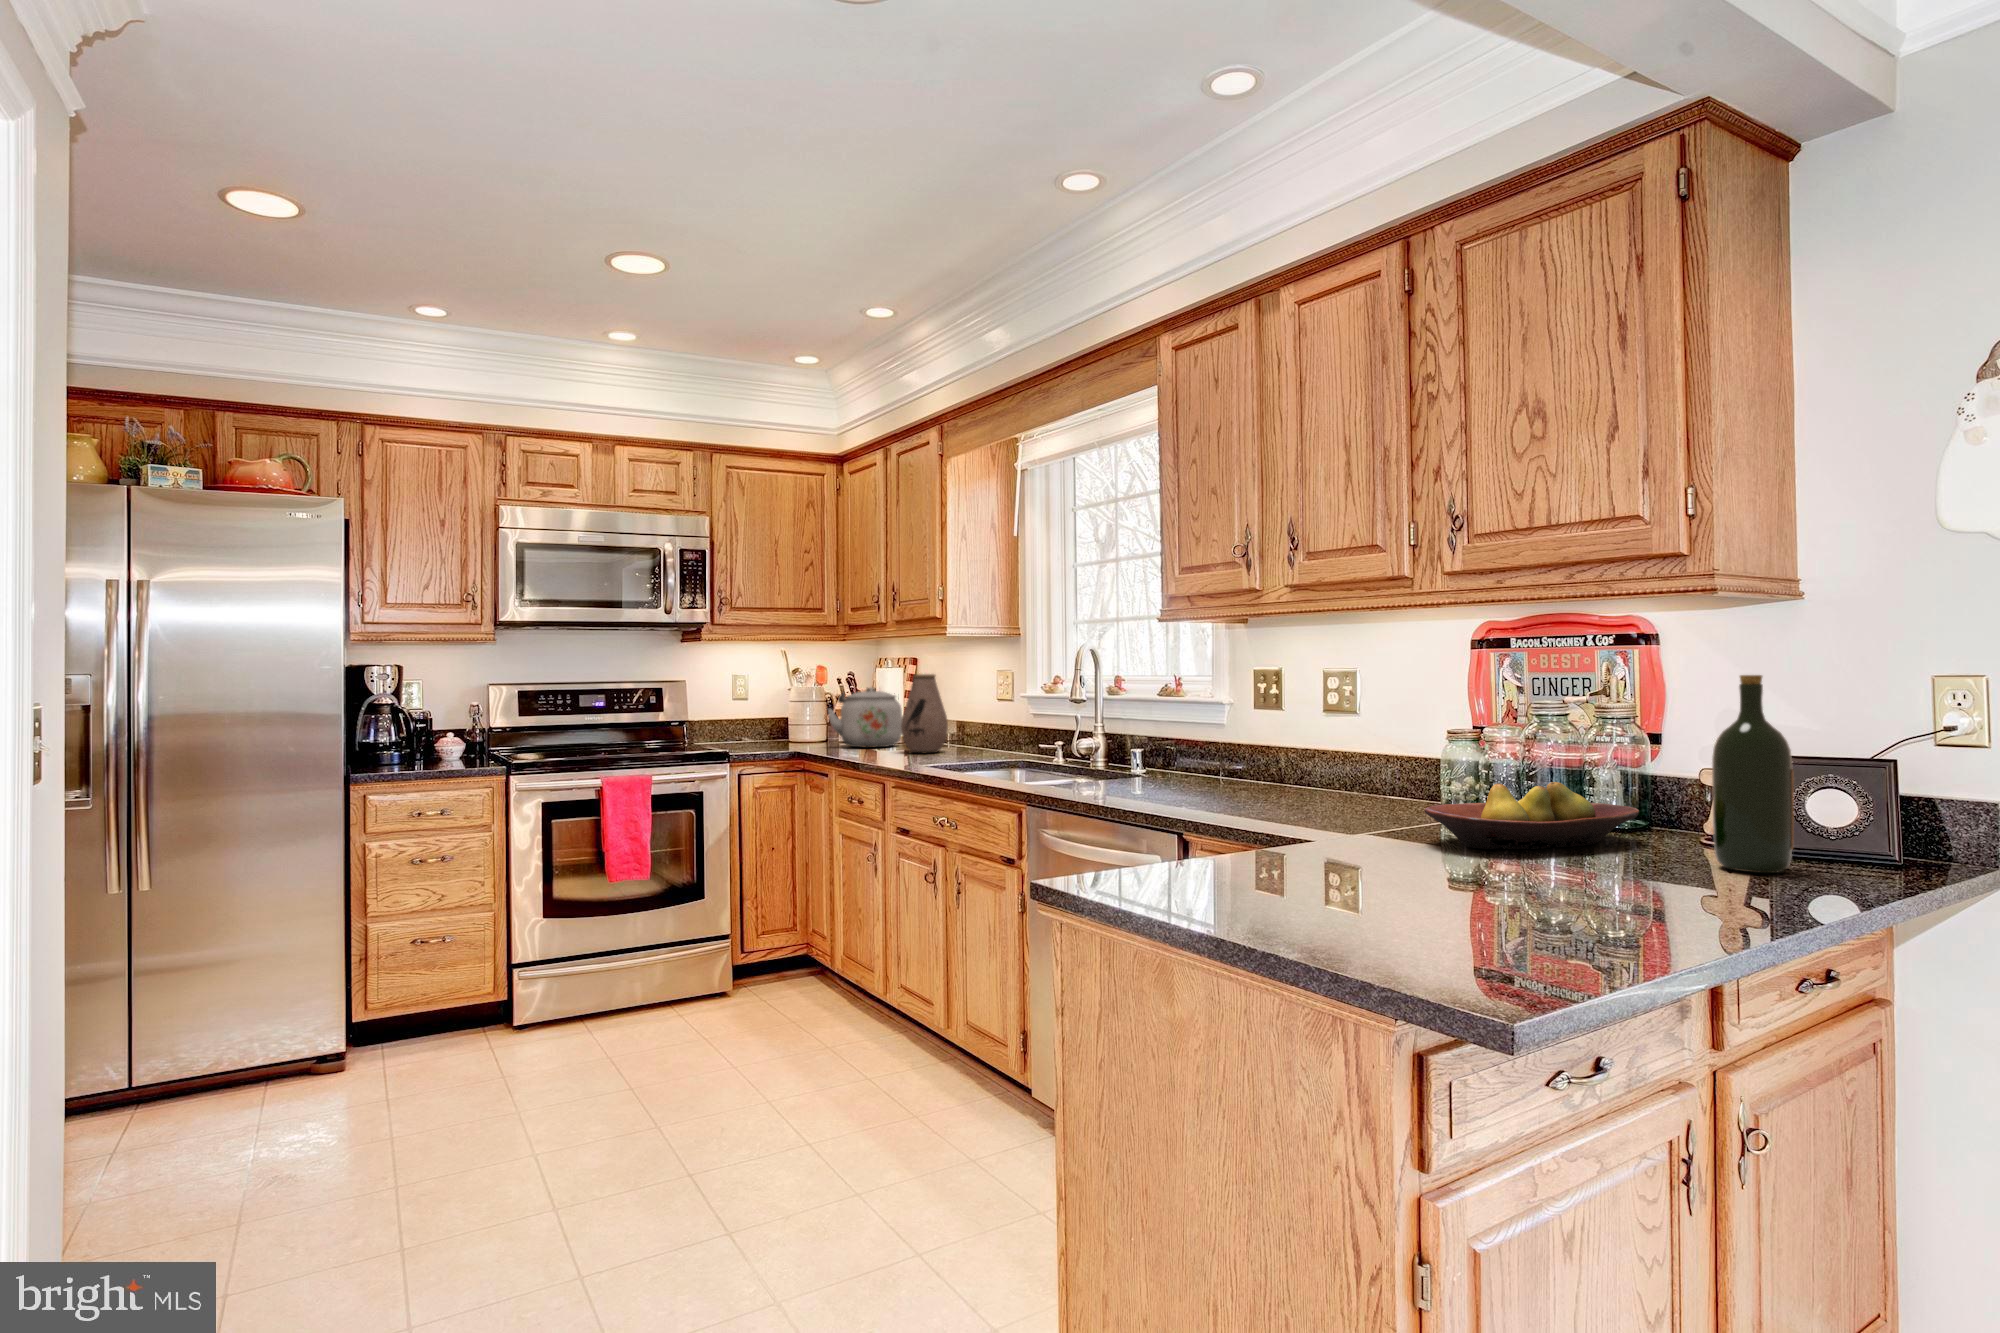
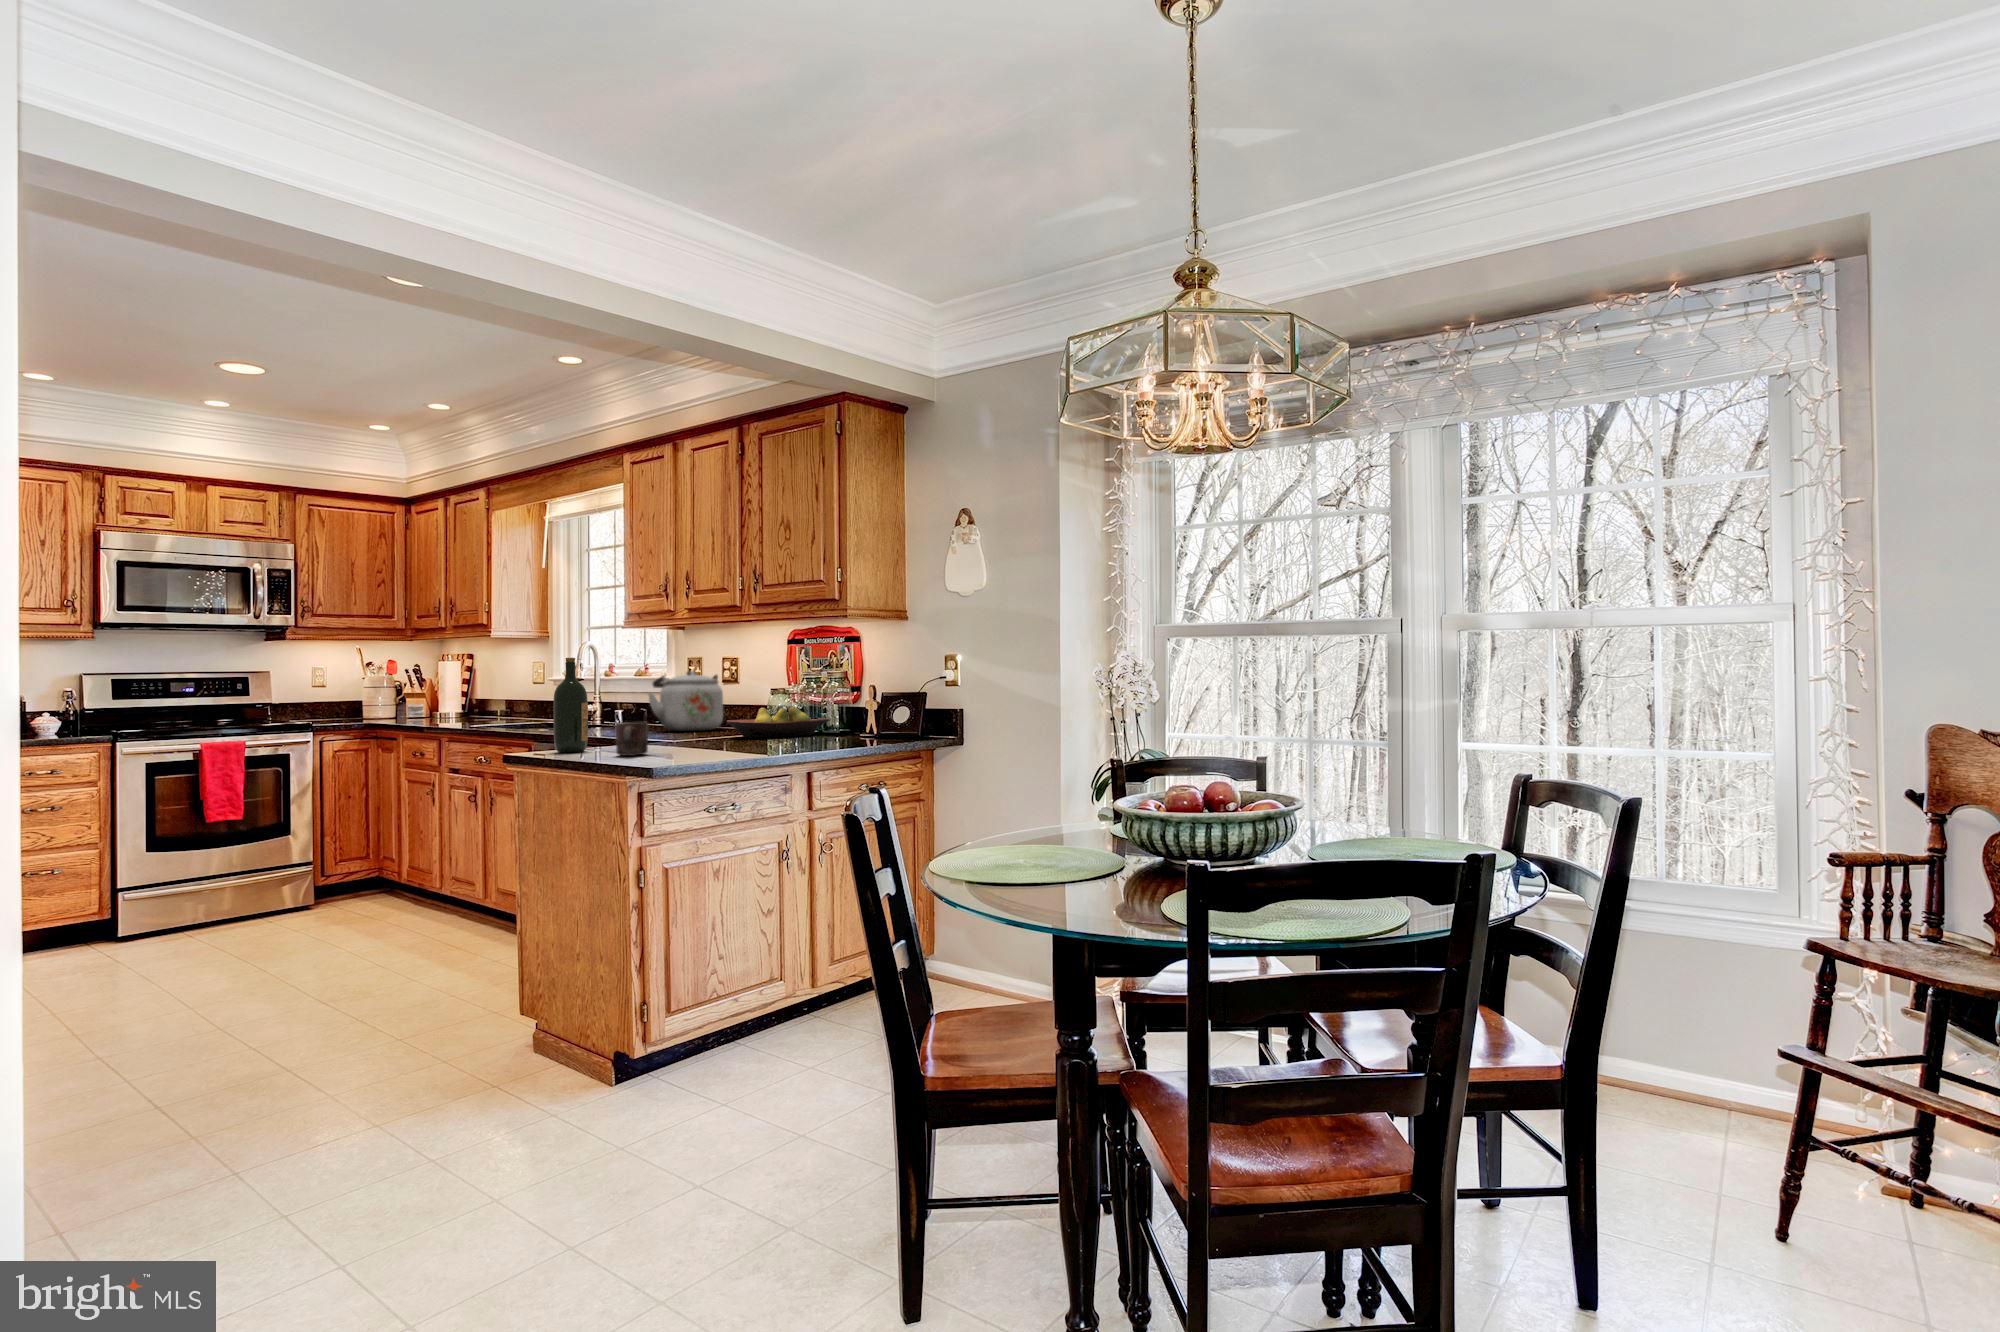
vase: present [901,674,948,753] -> none [458,665,495,722]
wine bottle: present [1712,675,1794,873] -> present [554,658,588,752]
kettle: present [828,687,902,748] -> present [648,671,723,731]
mug: none [1297,847,1378,938] -> present [615,722,648,756]

